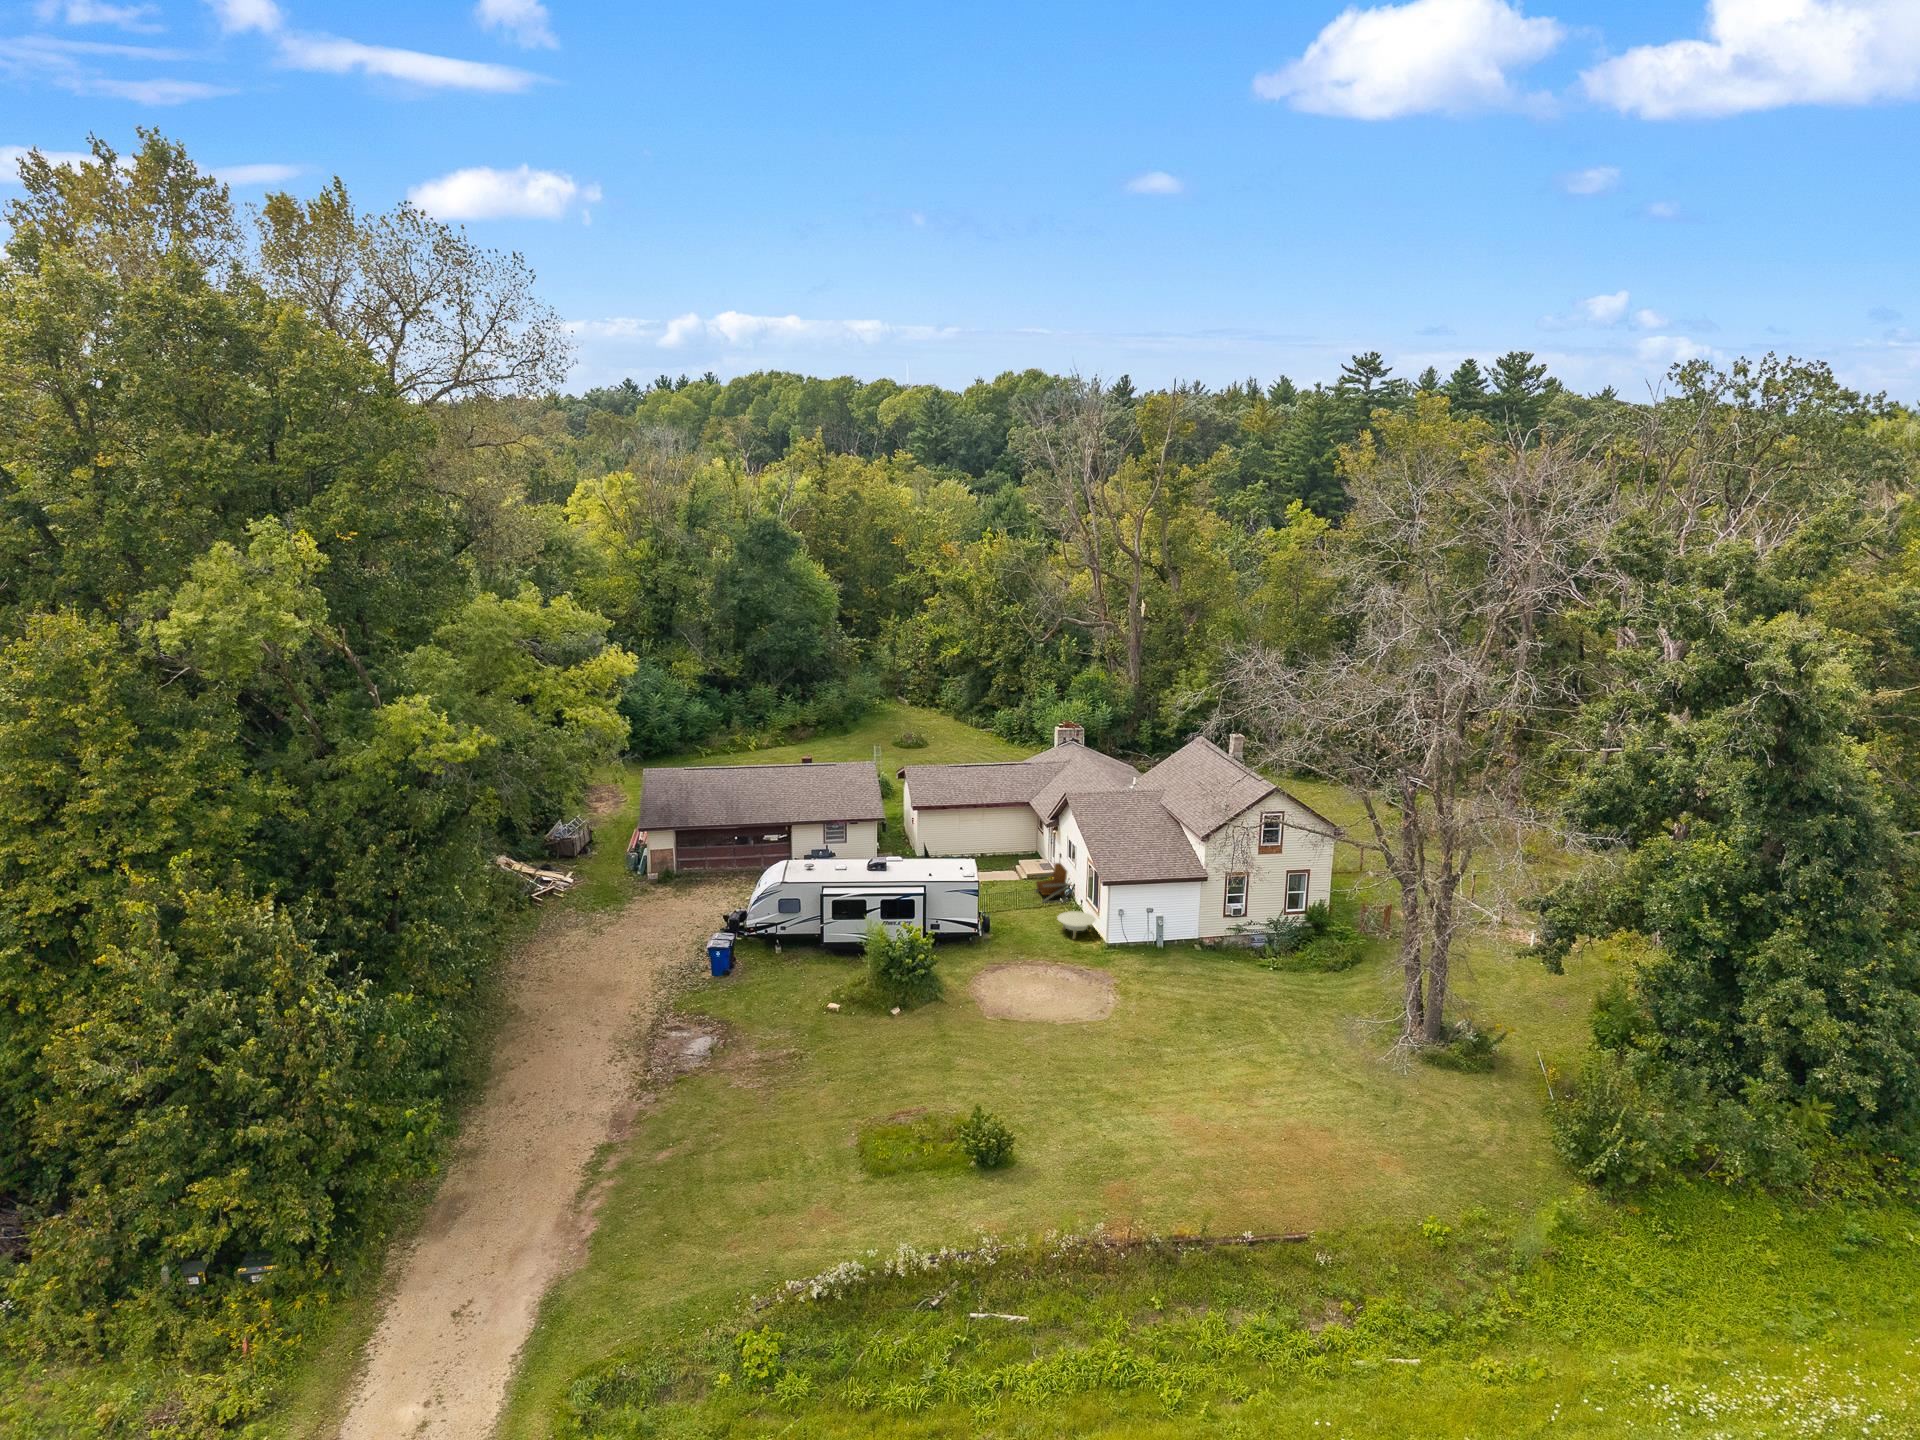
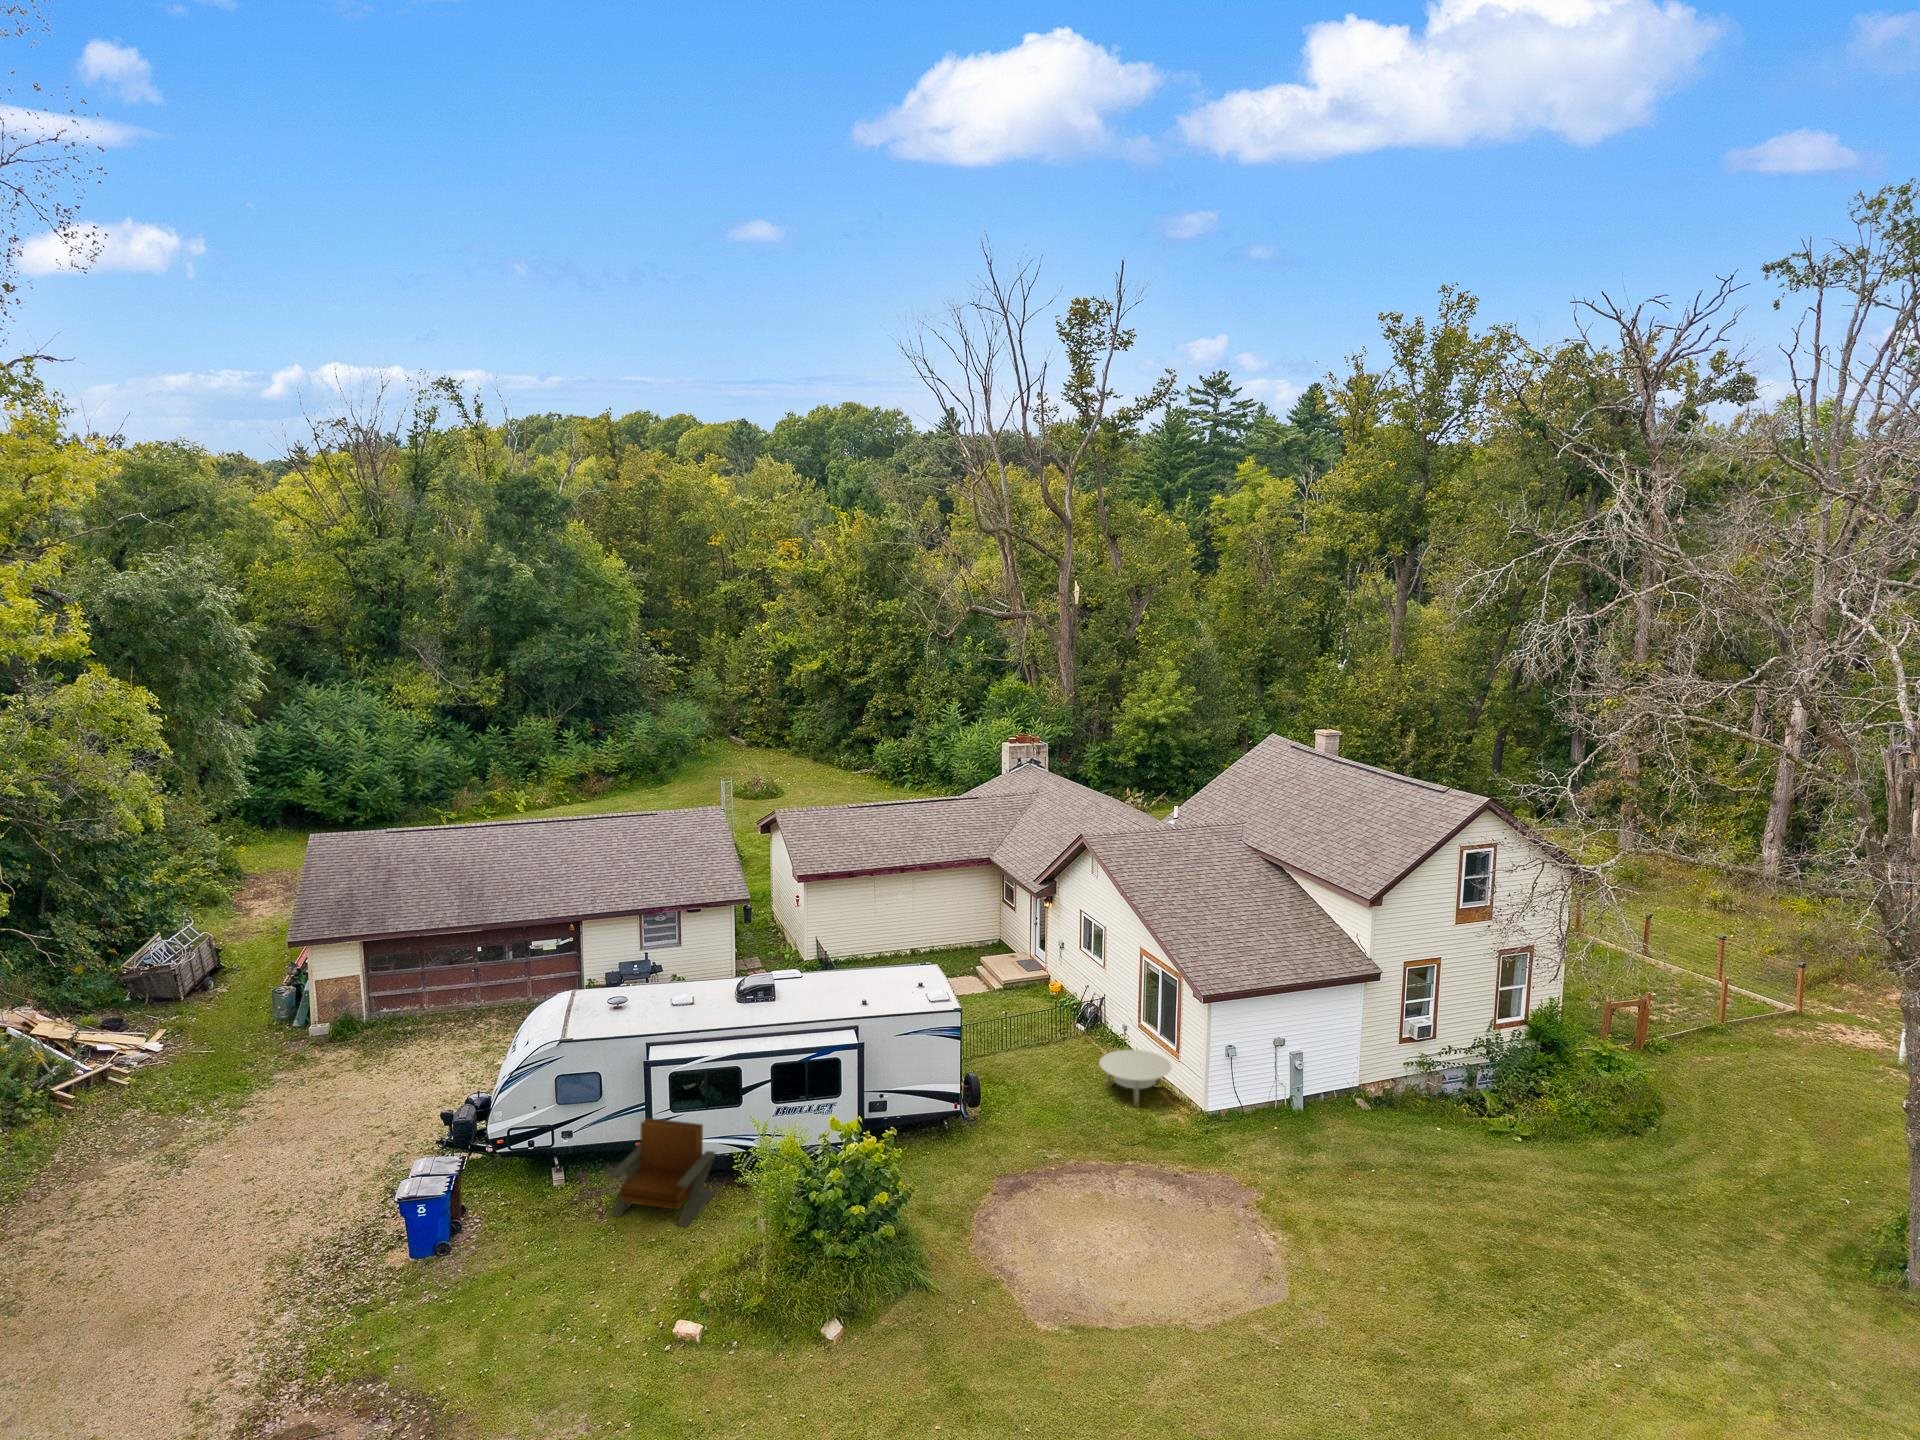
lounge chair: present [1035,863,1070,903] -> present [609,1118,715,1227]

